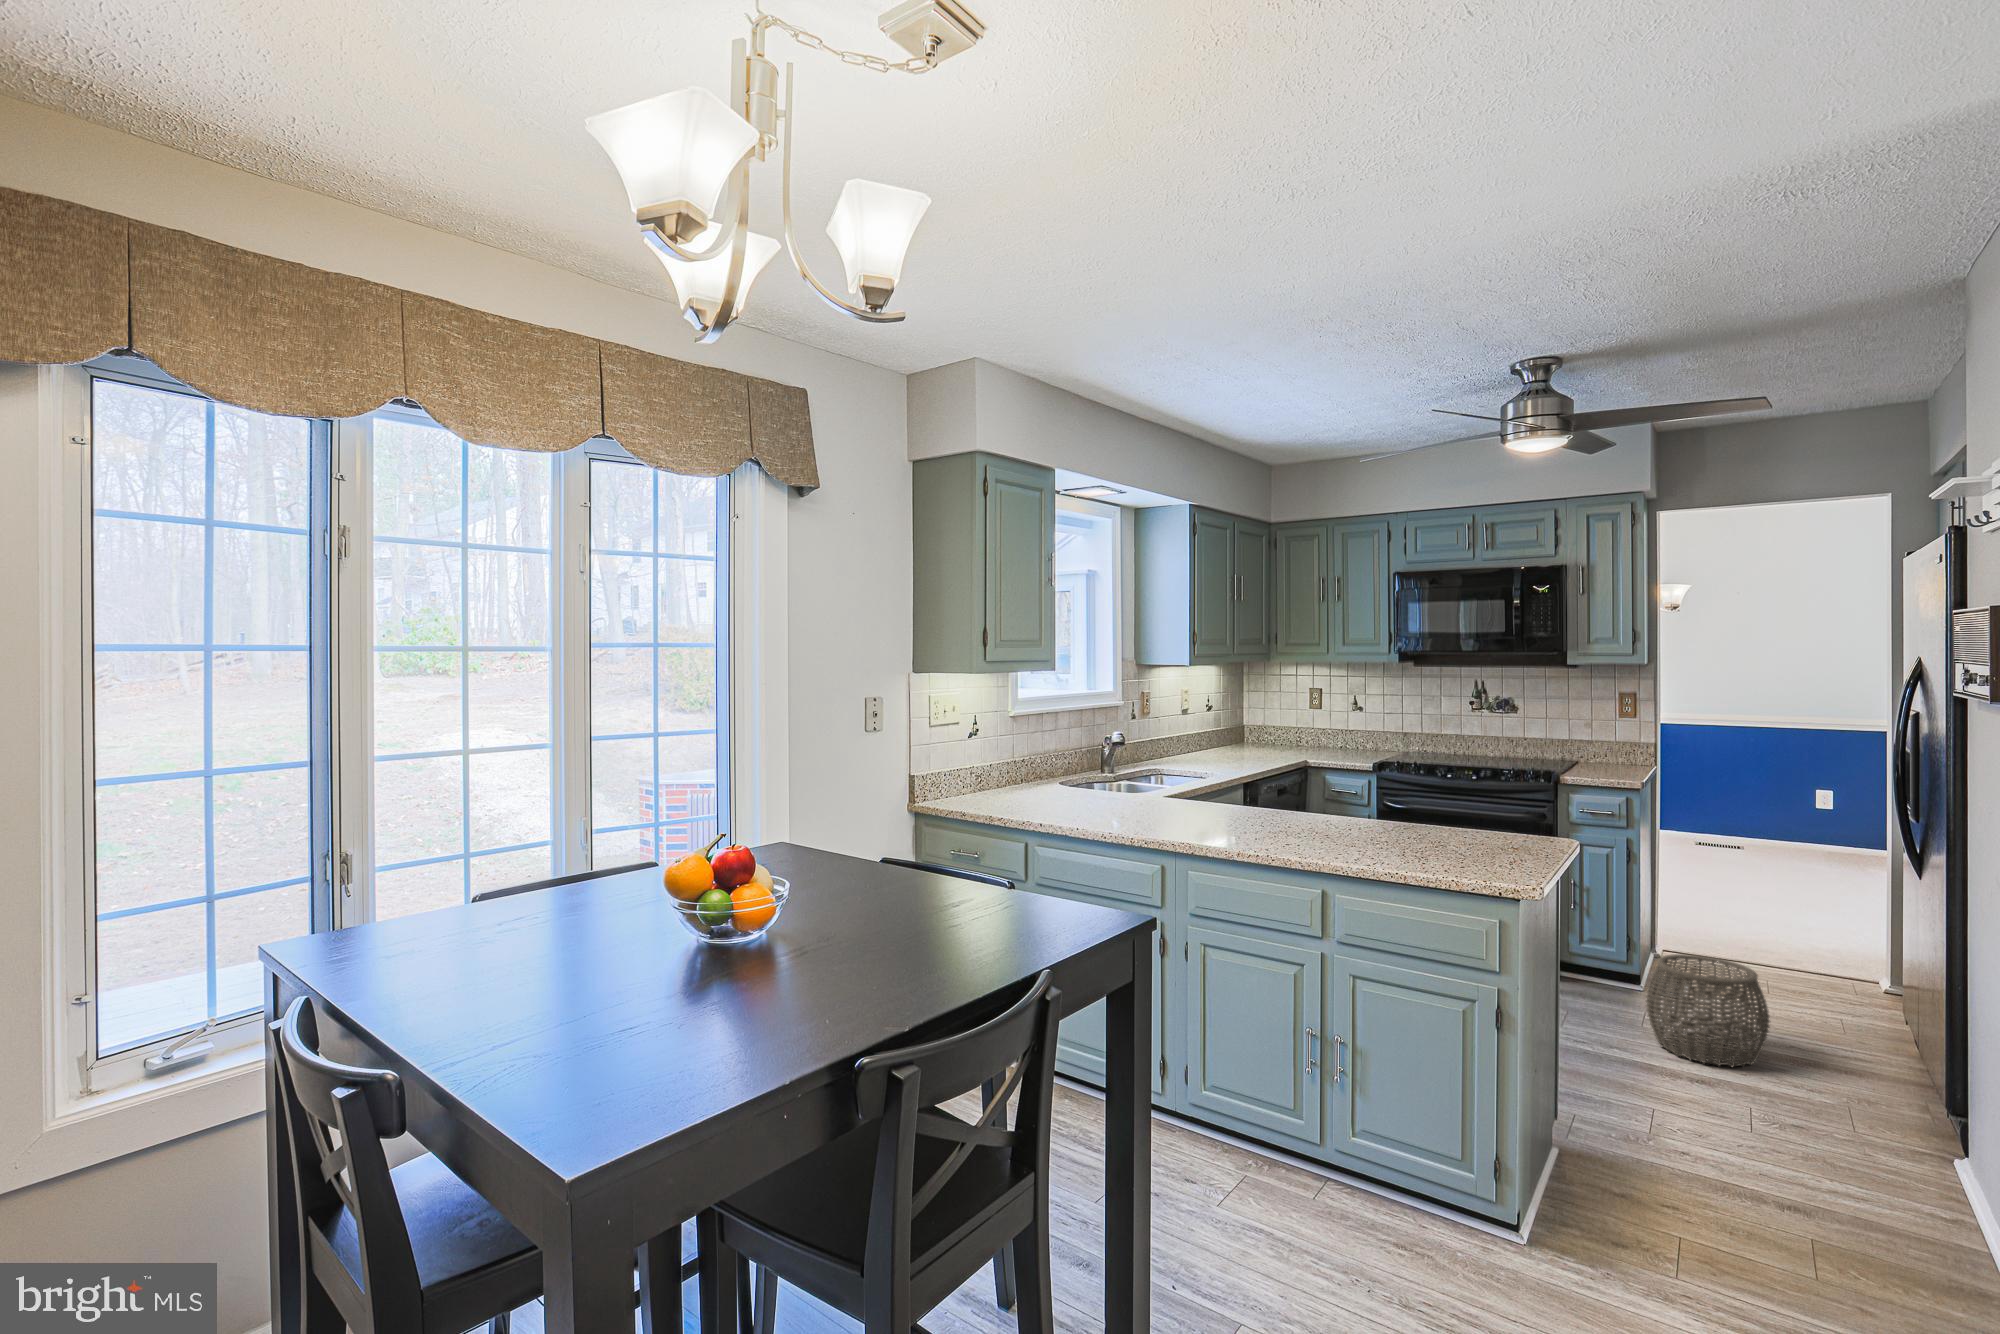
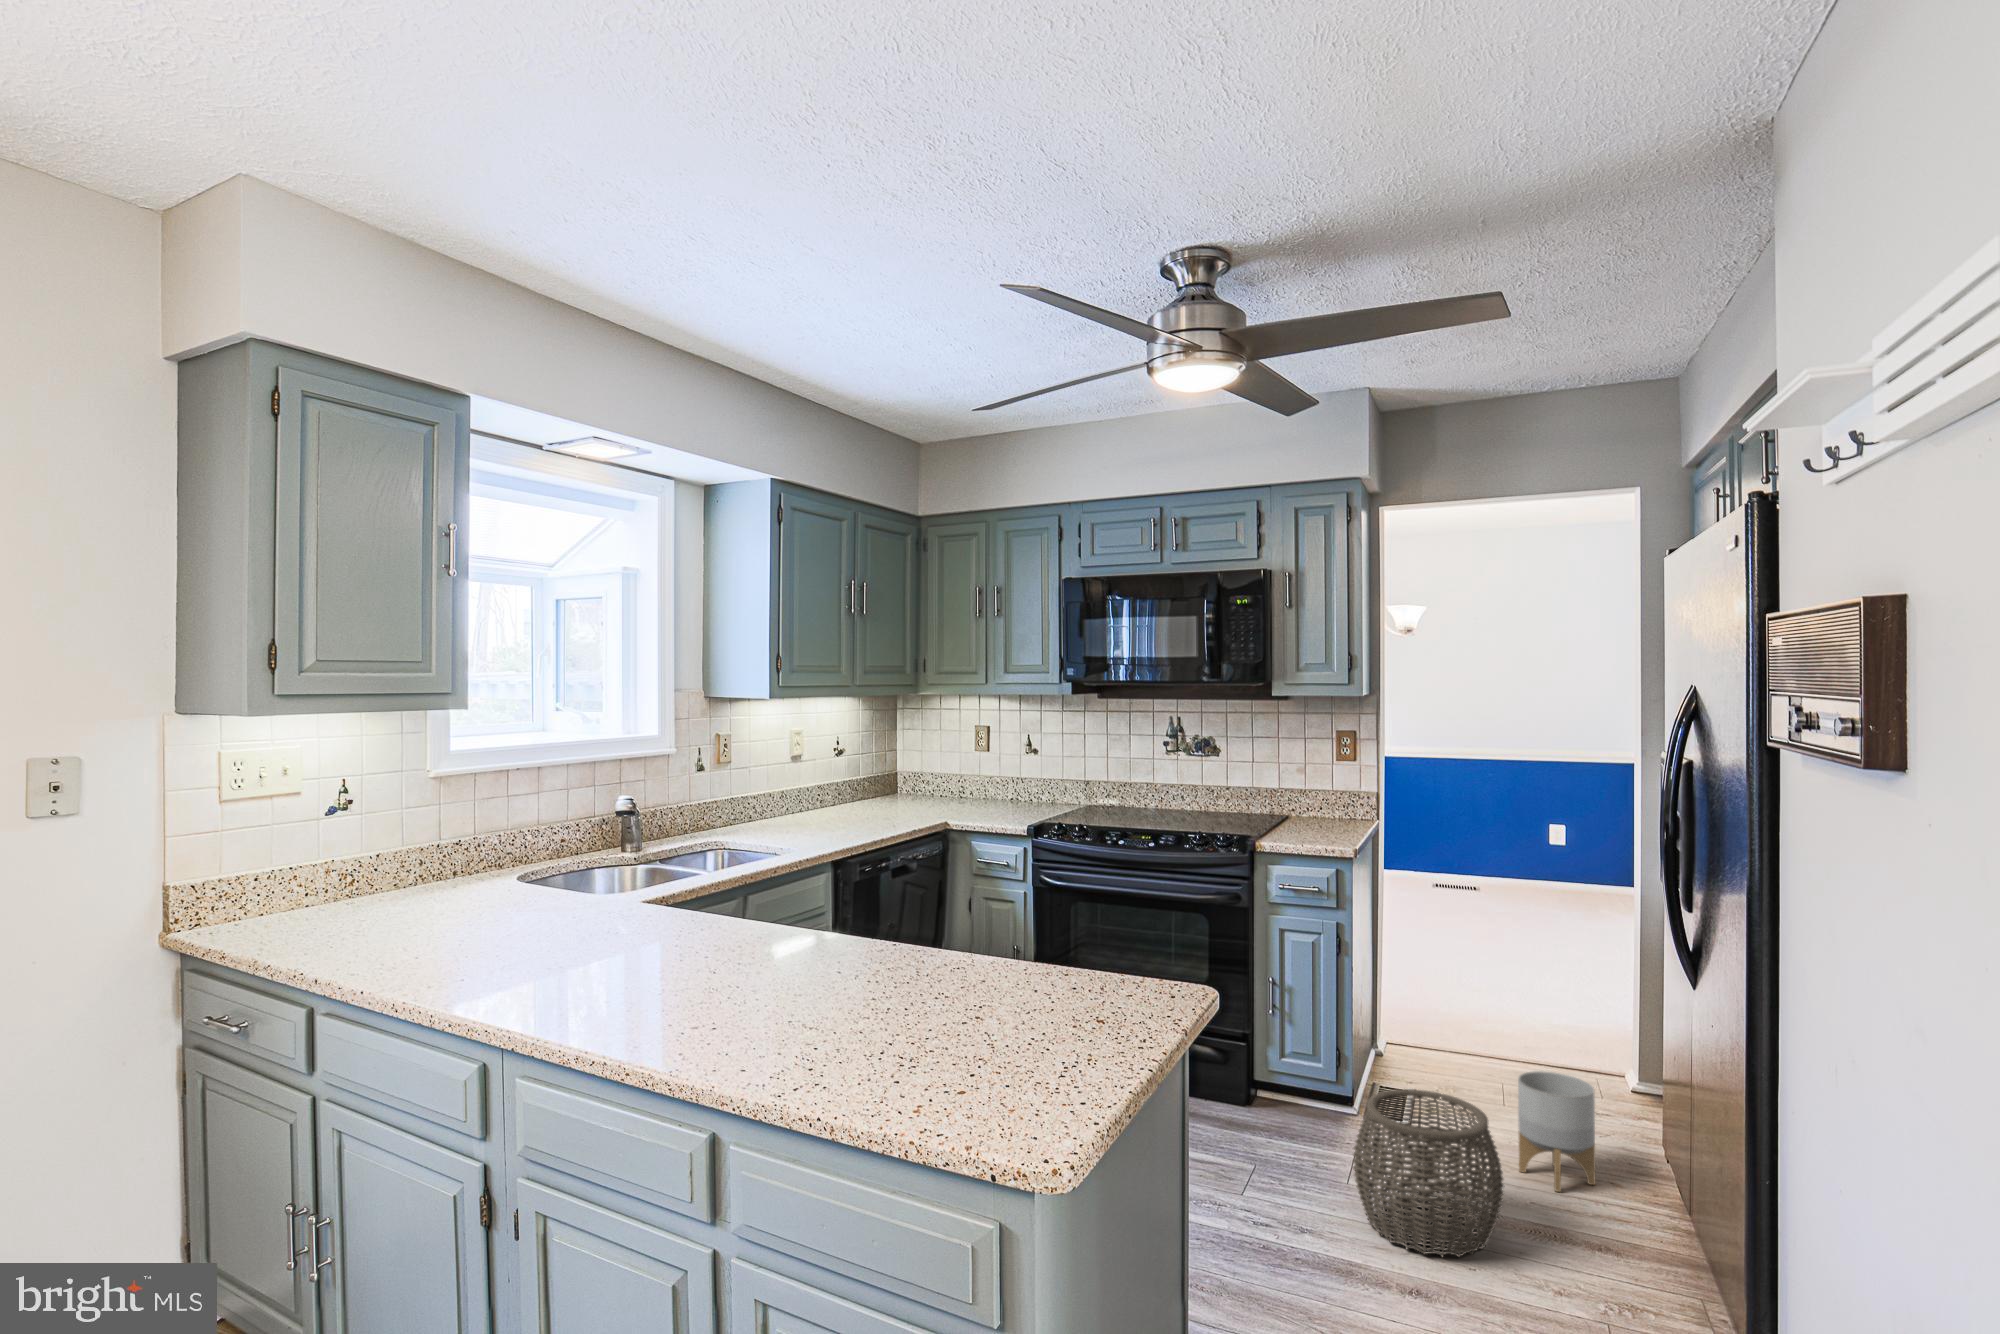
planter: none [1784,954,1852,1041] -> present [1518,1071,1596,1192]

